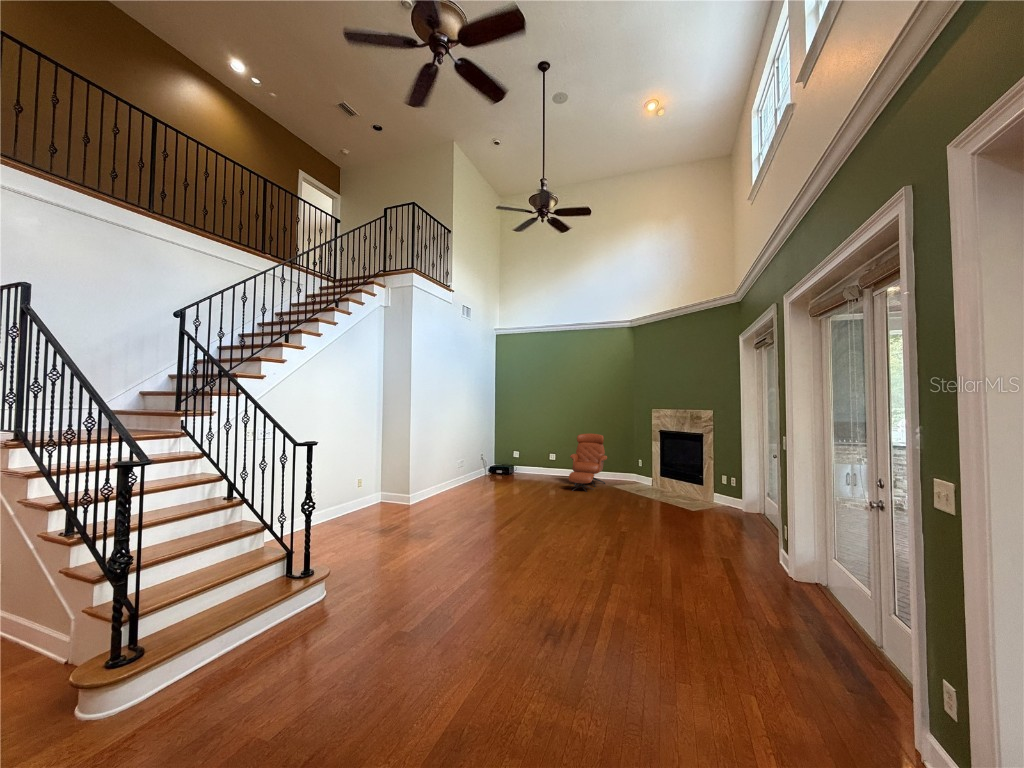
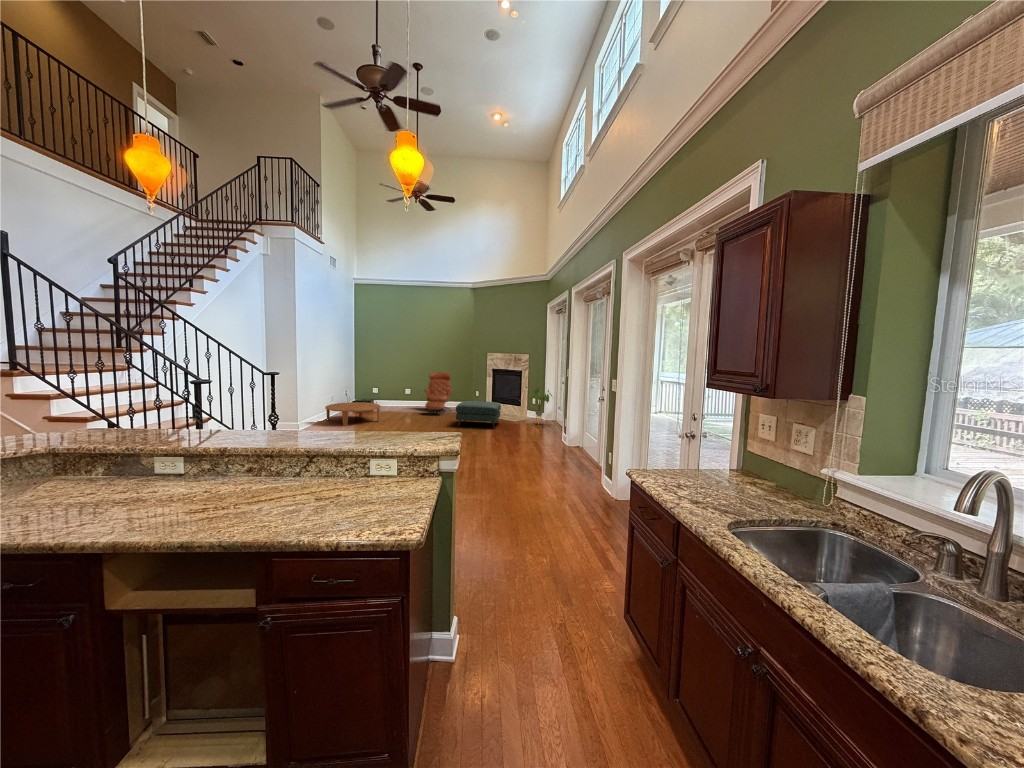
house plant: none [718,460,758,519] -> present [530,388,552,425]
coffee table: none [449,469,511,500] -> present [325,402,380,426]
ottoman: none [602,475,670,520] -> present [456,401,501,428]

